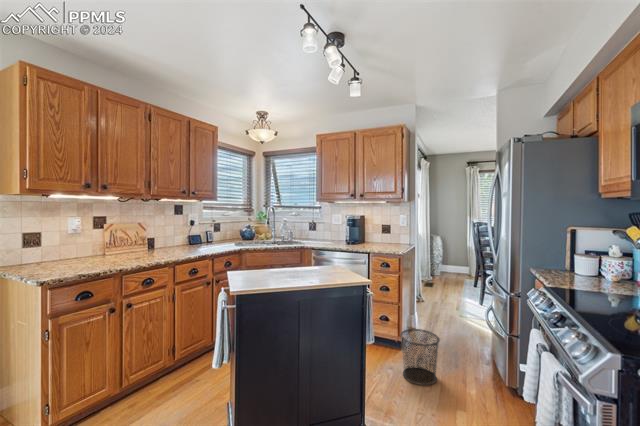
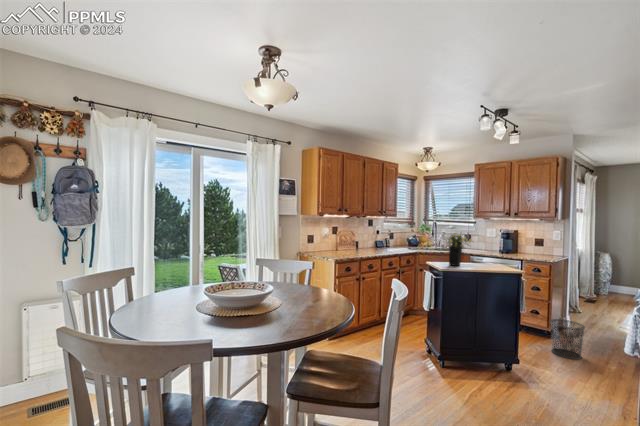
flower arrangement: none [248,219,297,279] -> present [448,233,472,266]

